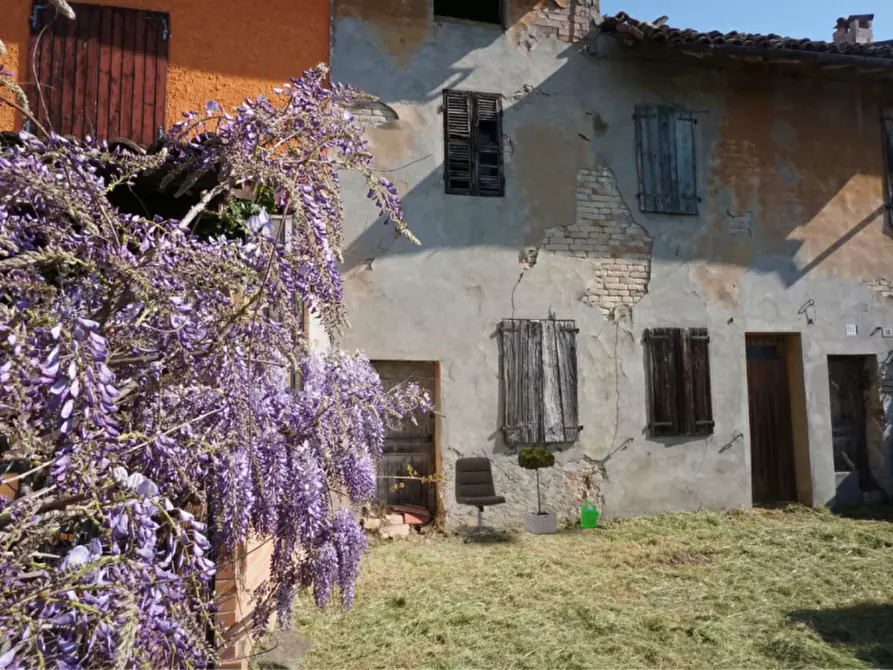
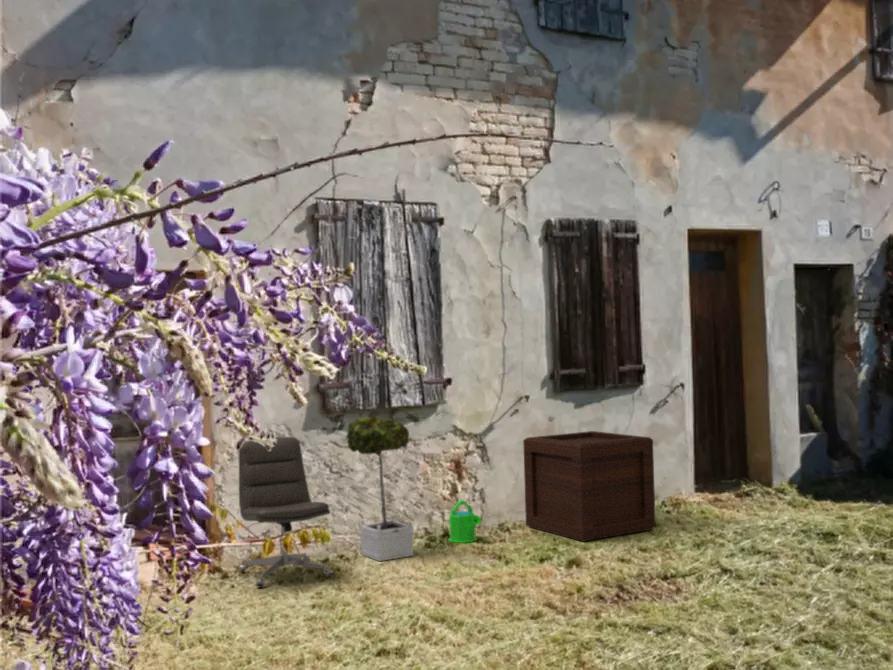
wooden crate: none [630,463,716,532] -> present [523,431,656,541]

